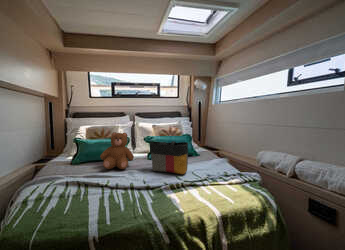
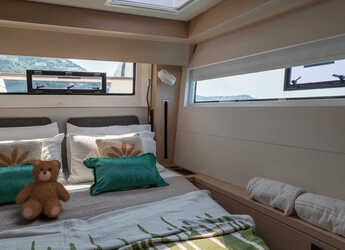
tote bag: present [150,141,188,174] -> none [96,173,153,221]

